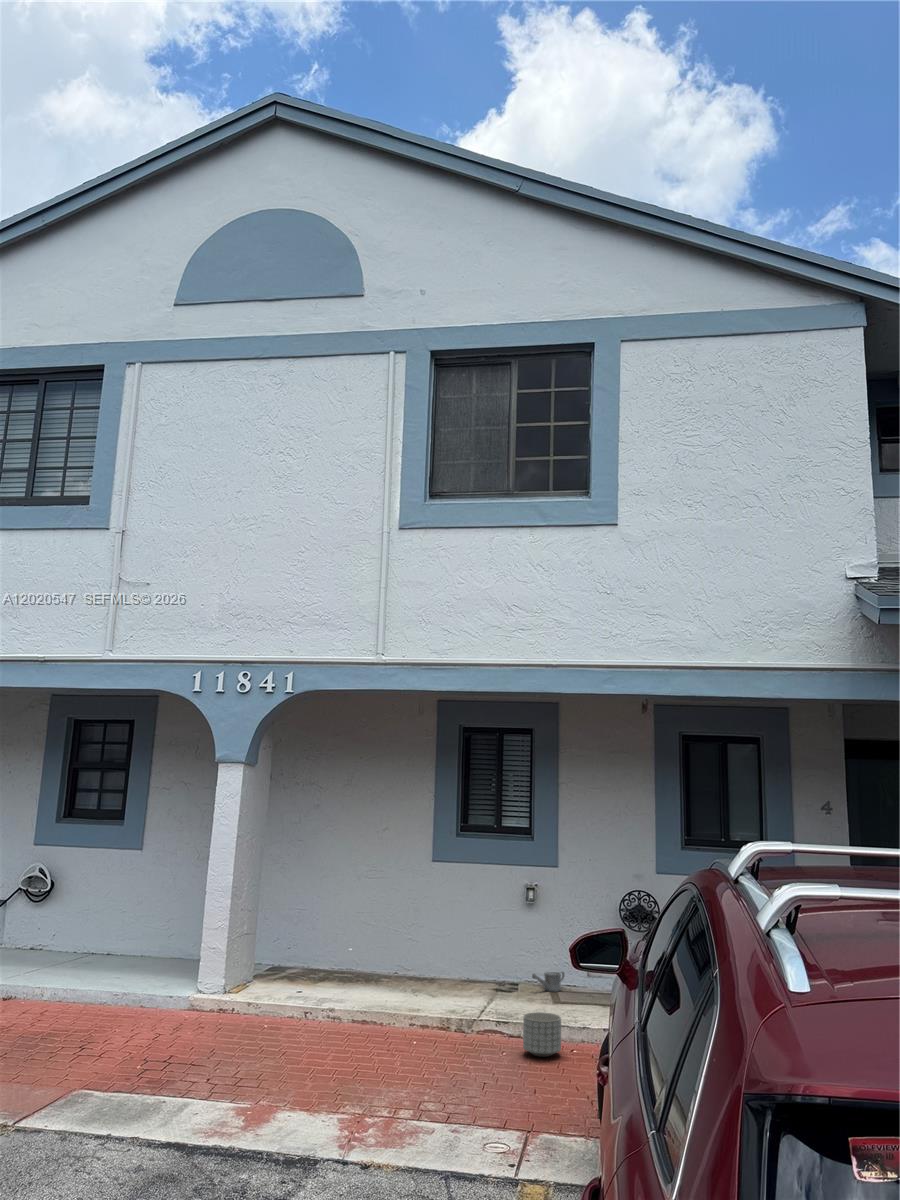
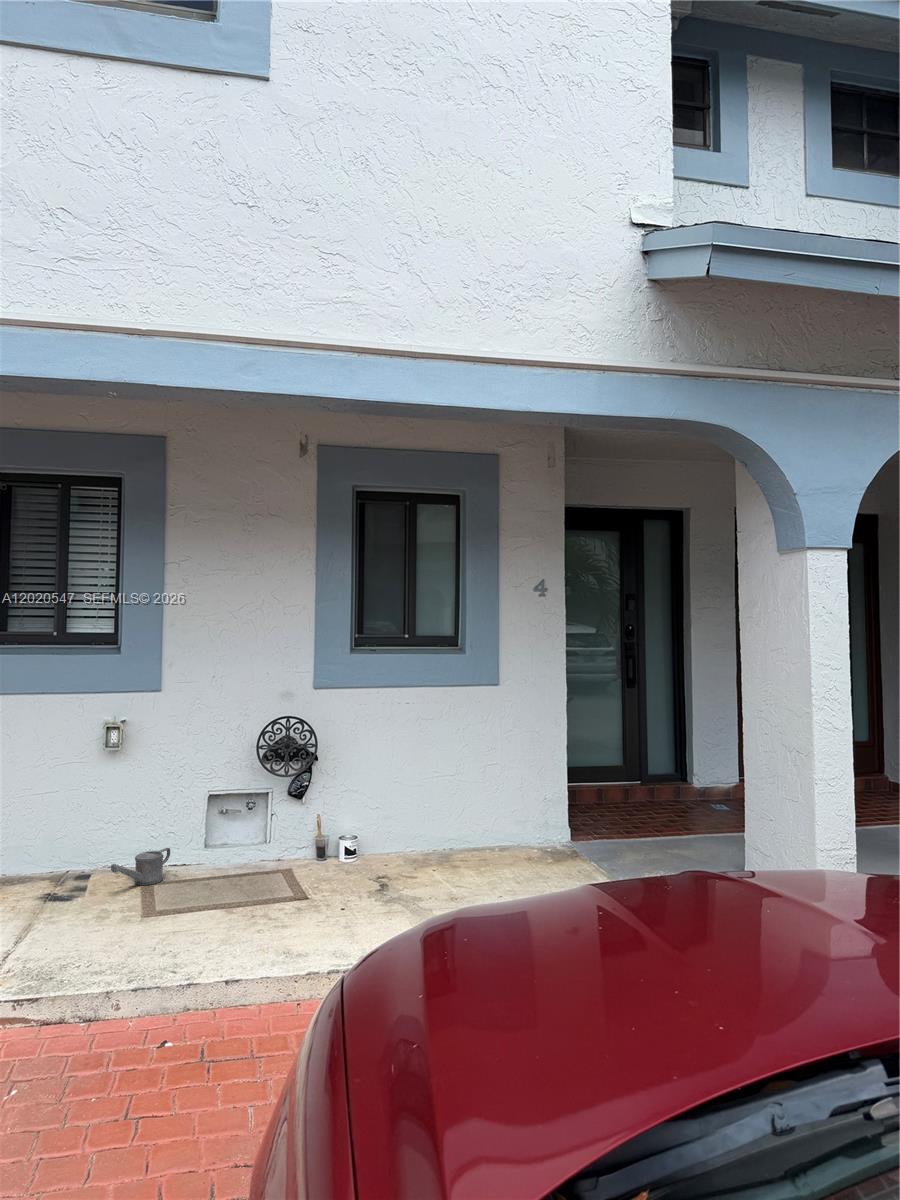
planter: present [523,1012,561,1057] -> none [52,981,142,1091]

